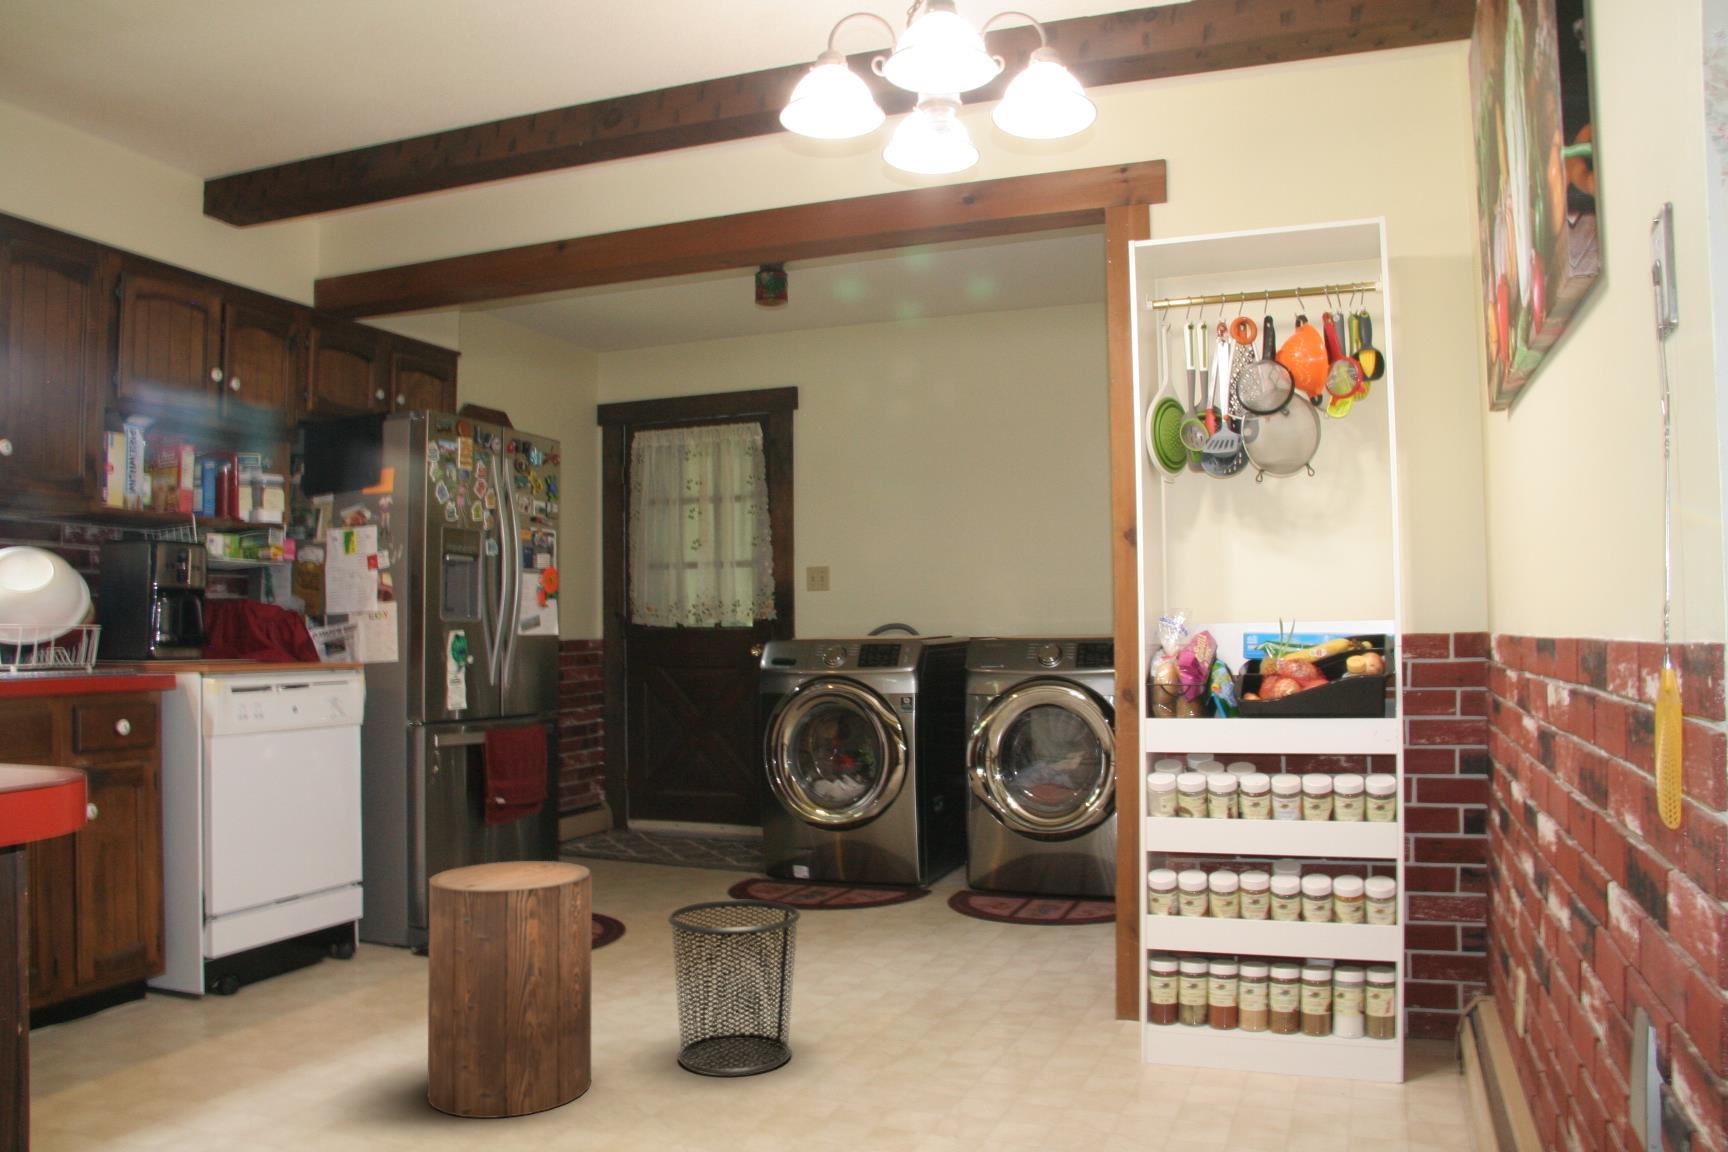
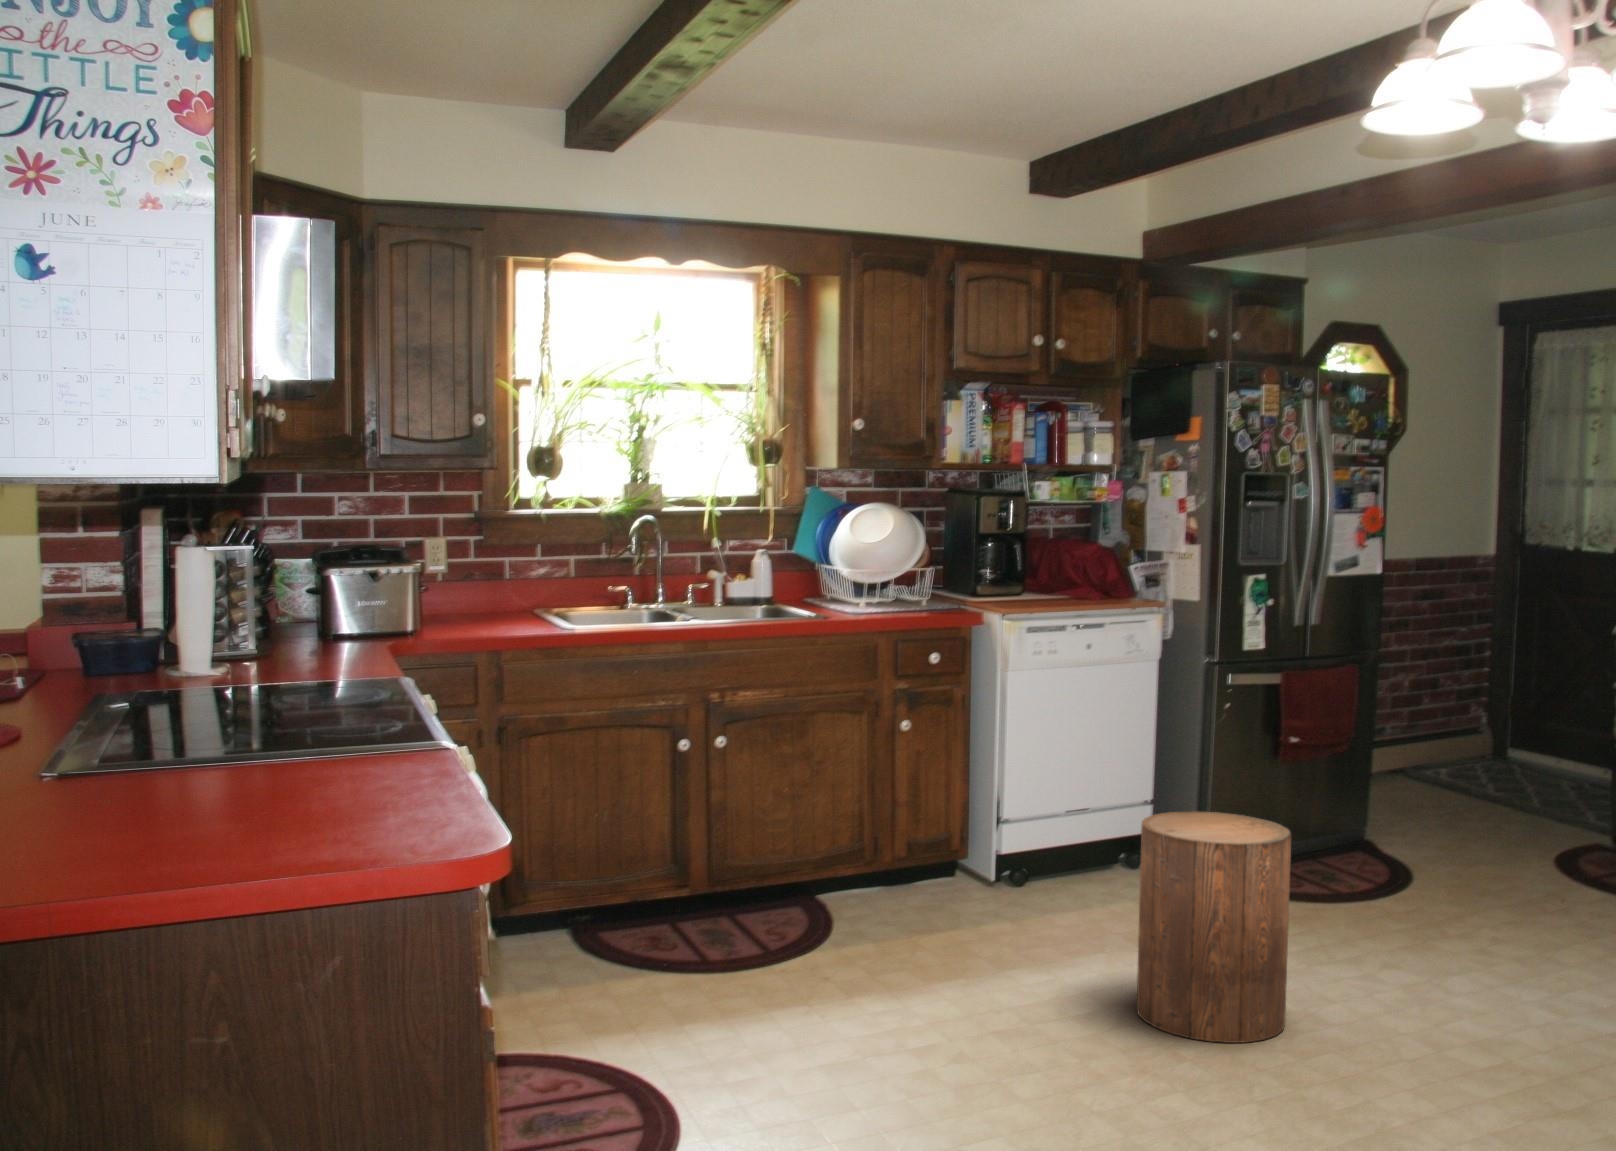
waste bin: present [668,900,800,1075] -> none [1372,886,1521,1068]

